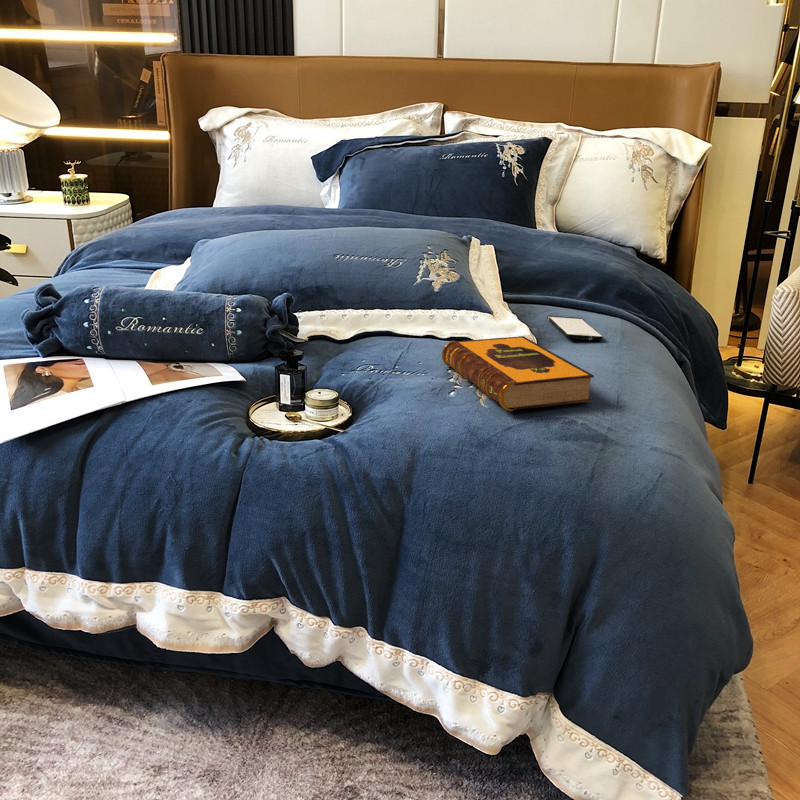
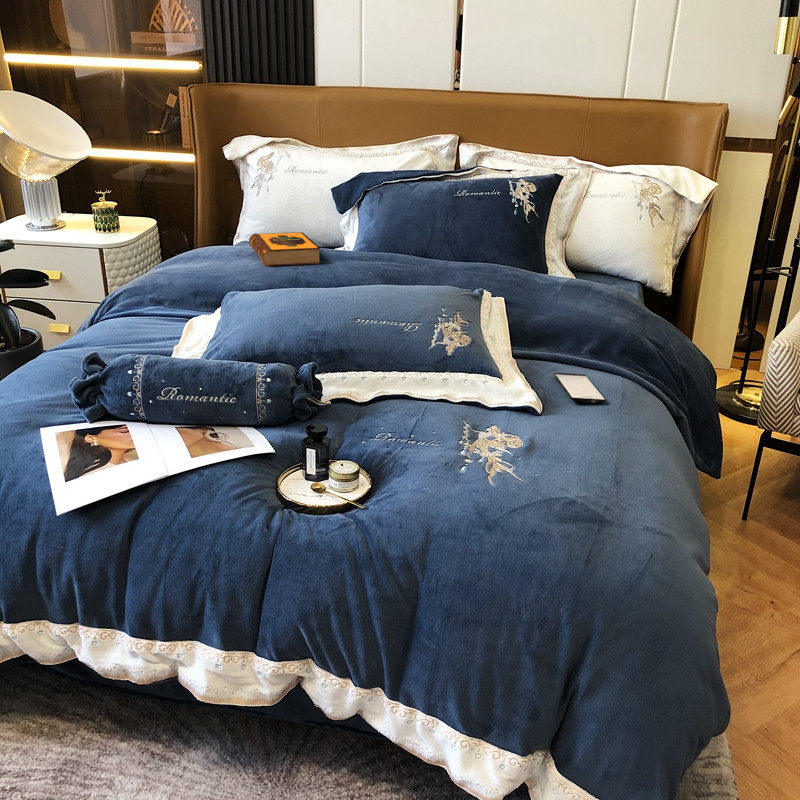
hardback book: present [442,336,594,411] -> present [249,232,320,267]

